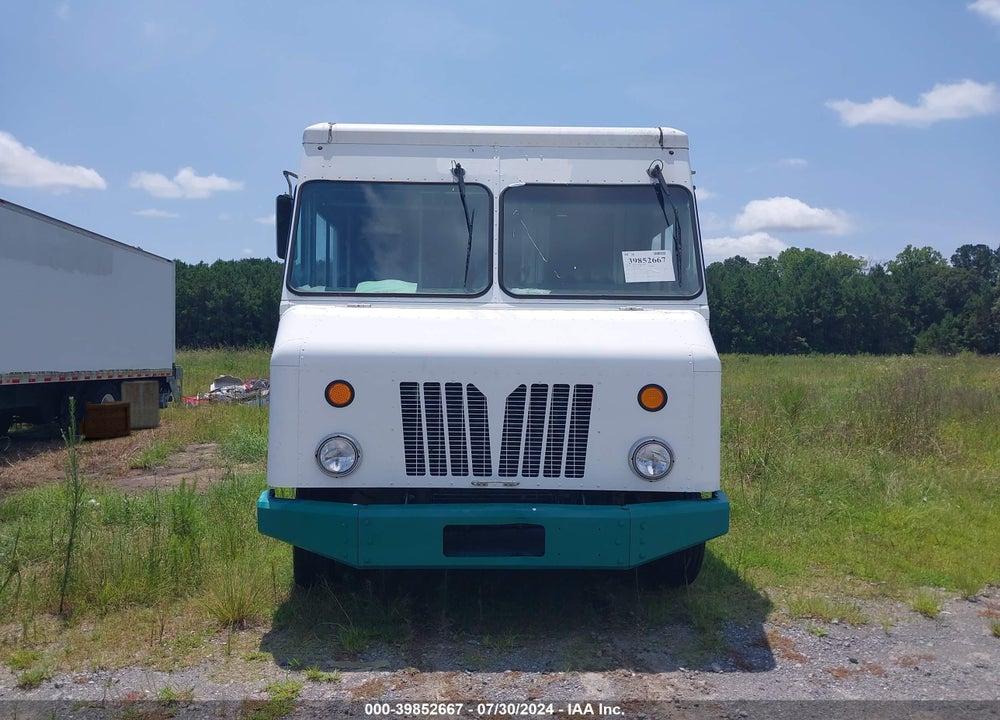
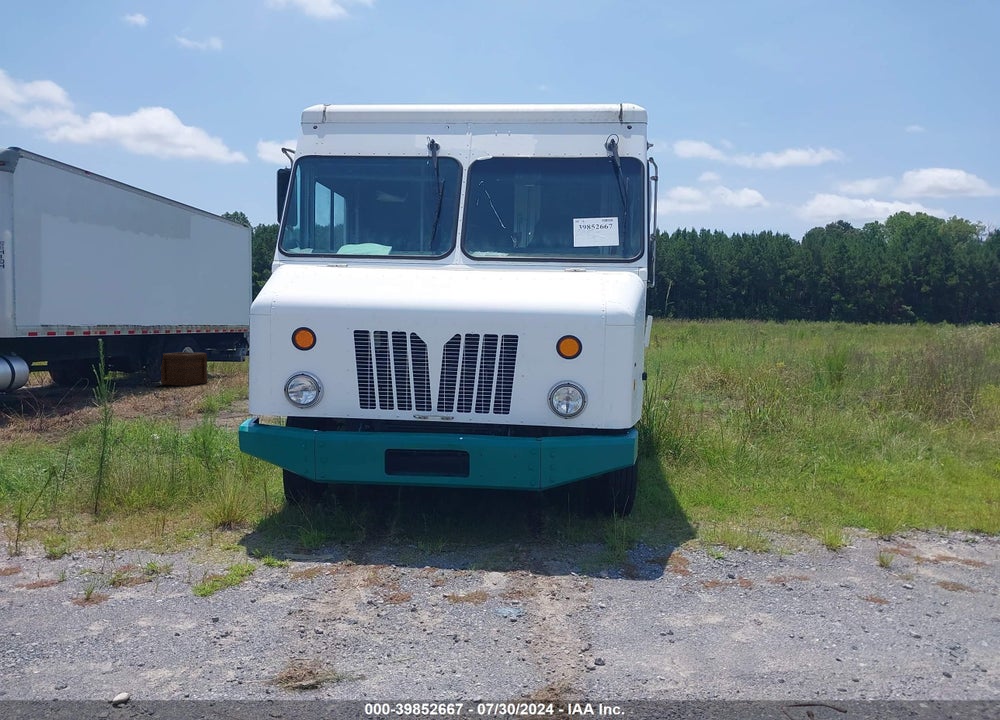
trash can: present [122,381,159,429] -> none [201,335,235,379]

